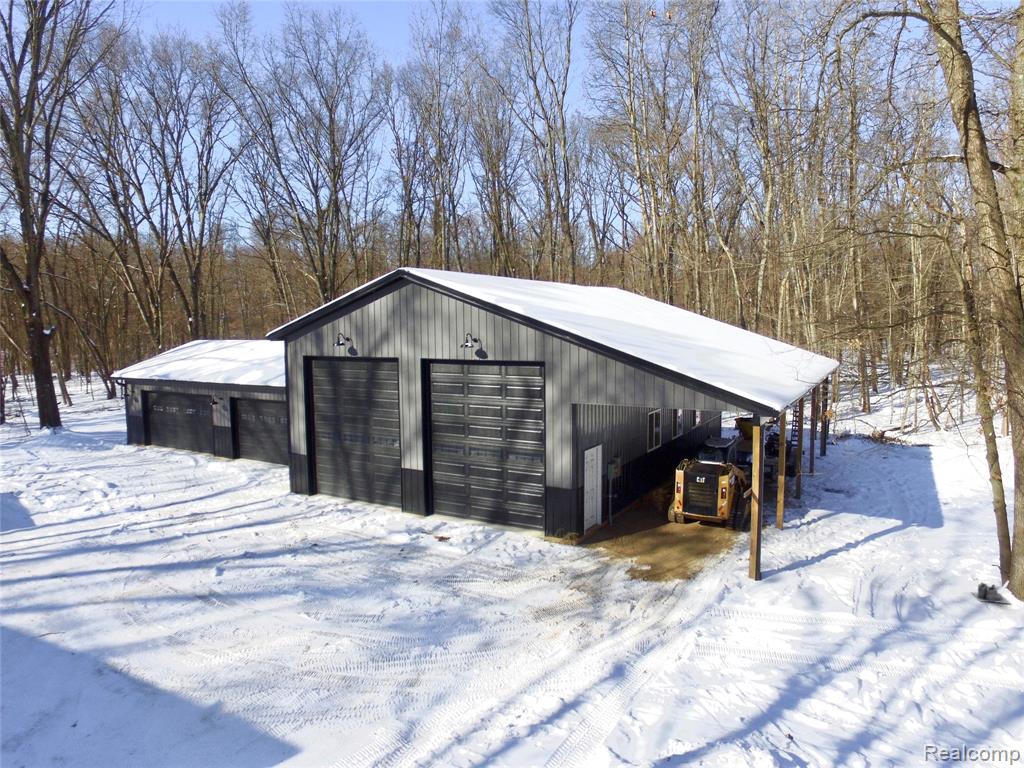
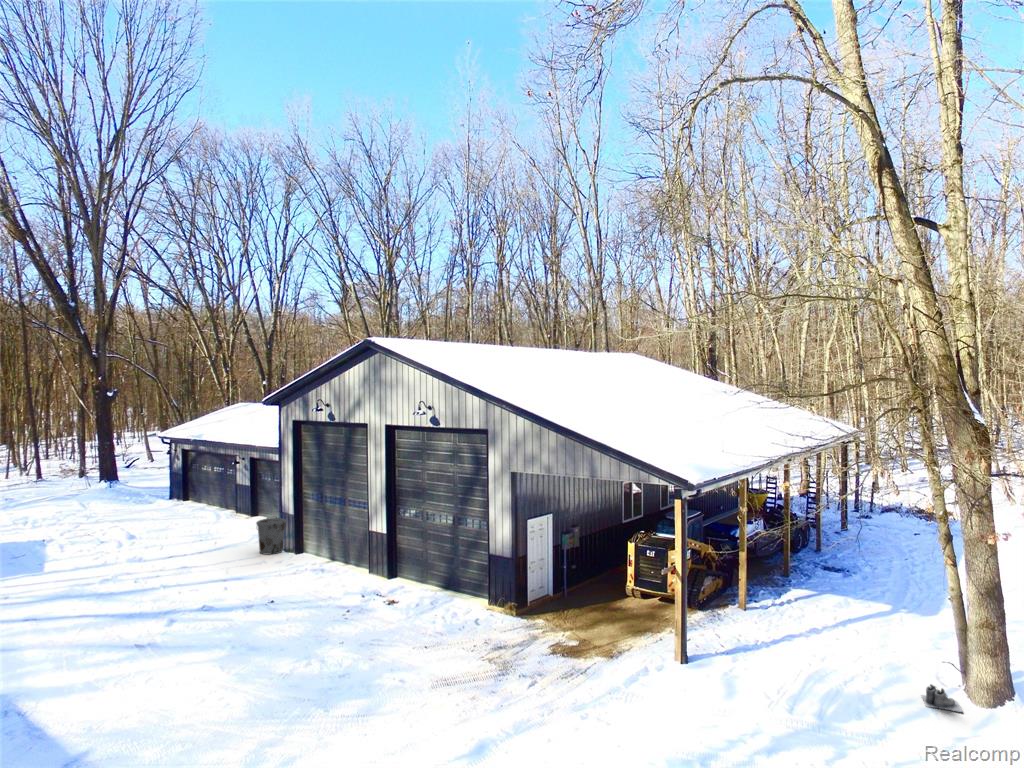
trash can: none [268,457,299,497] -> present [256,517,287,554]

